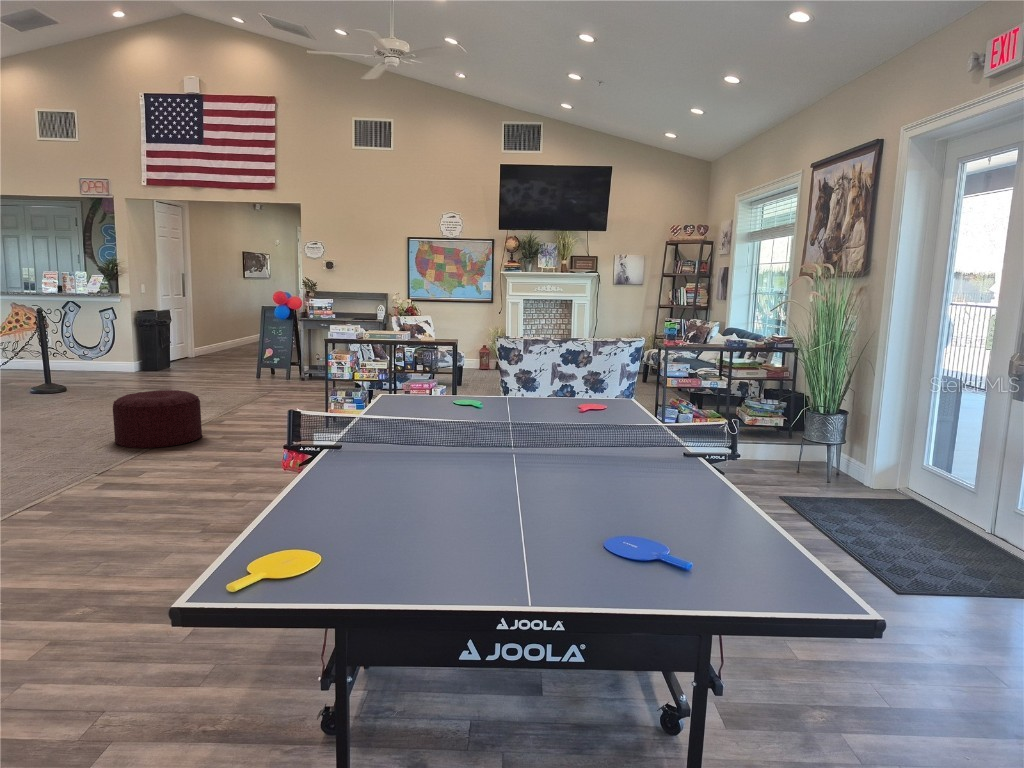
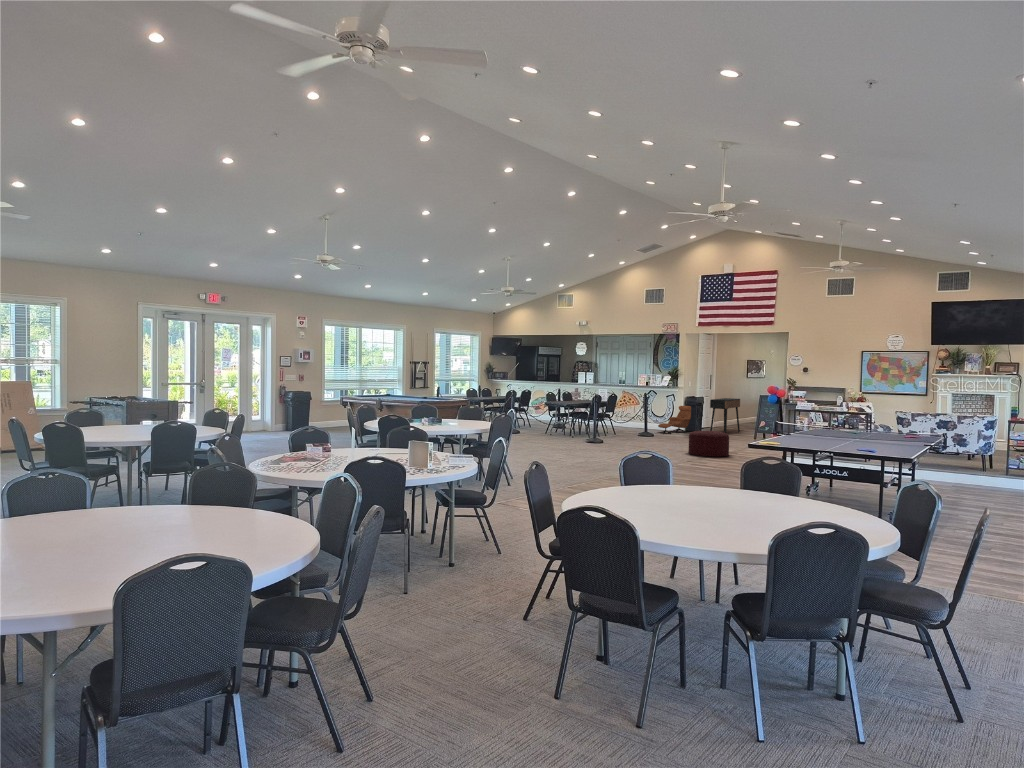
console table: none [178,312,234,376] -> present [710,398,740,433]
lounge chair: none [79,329,145,385] -> present [658,406,691,434]

